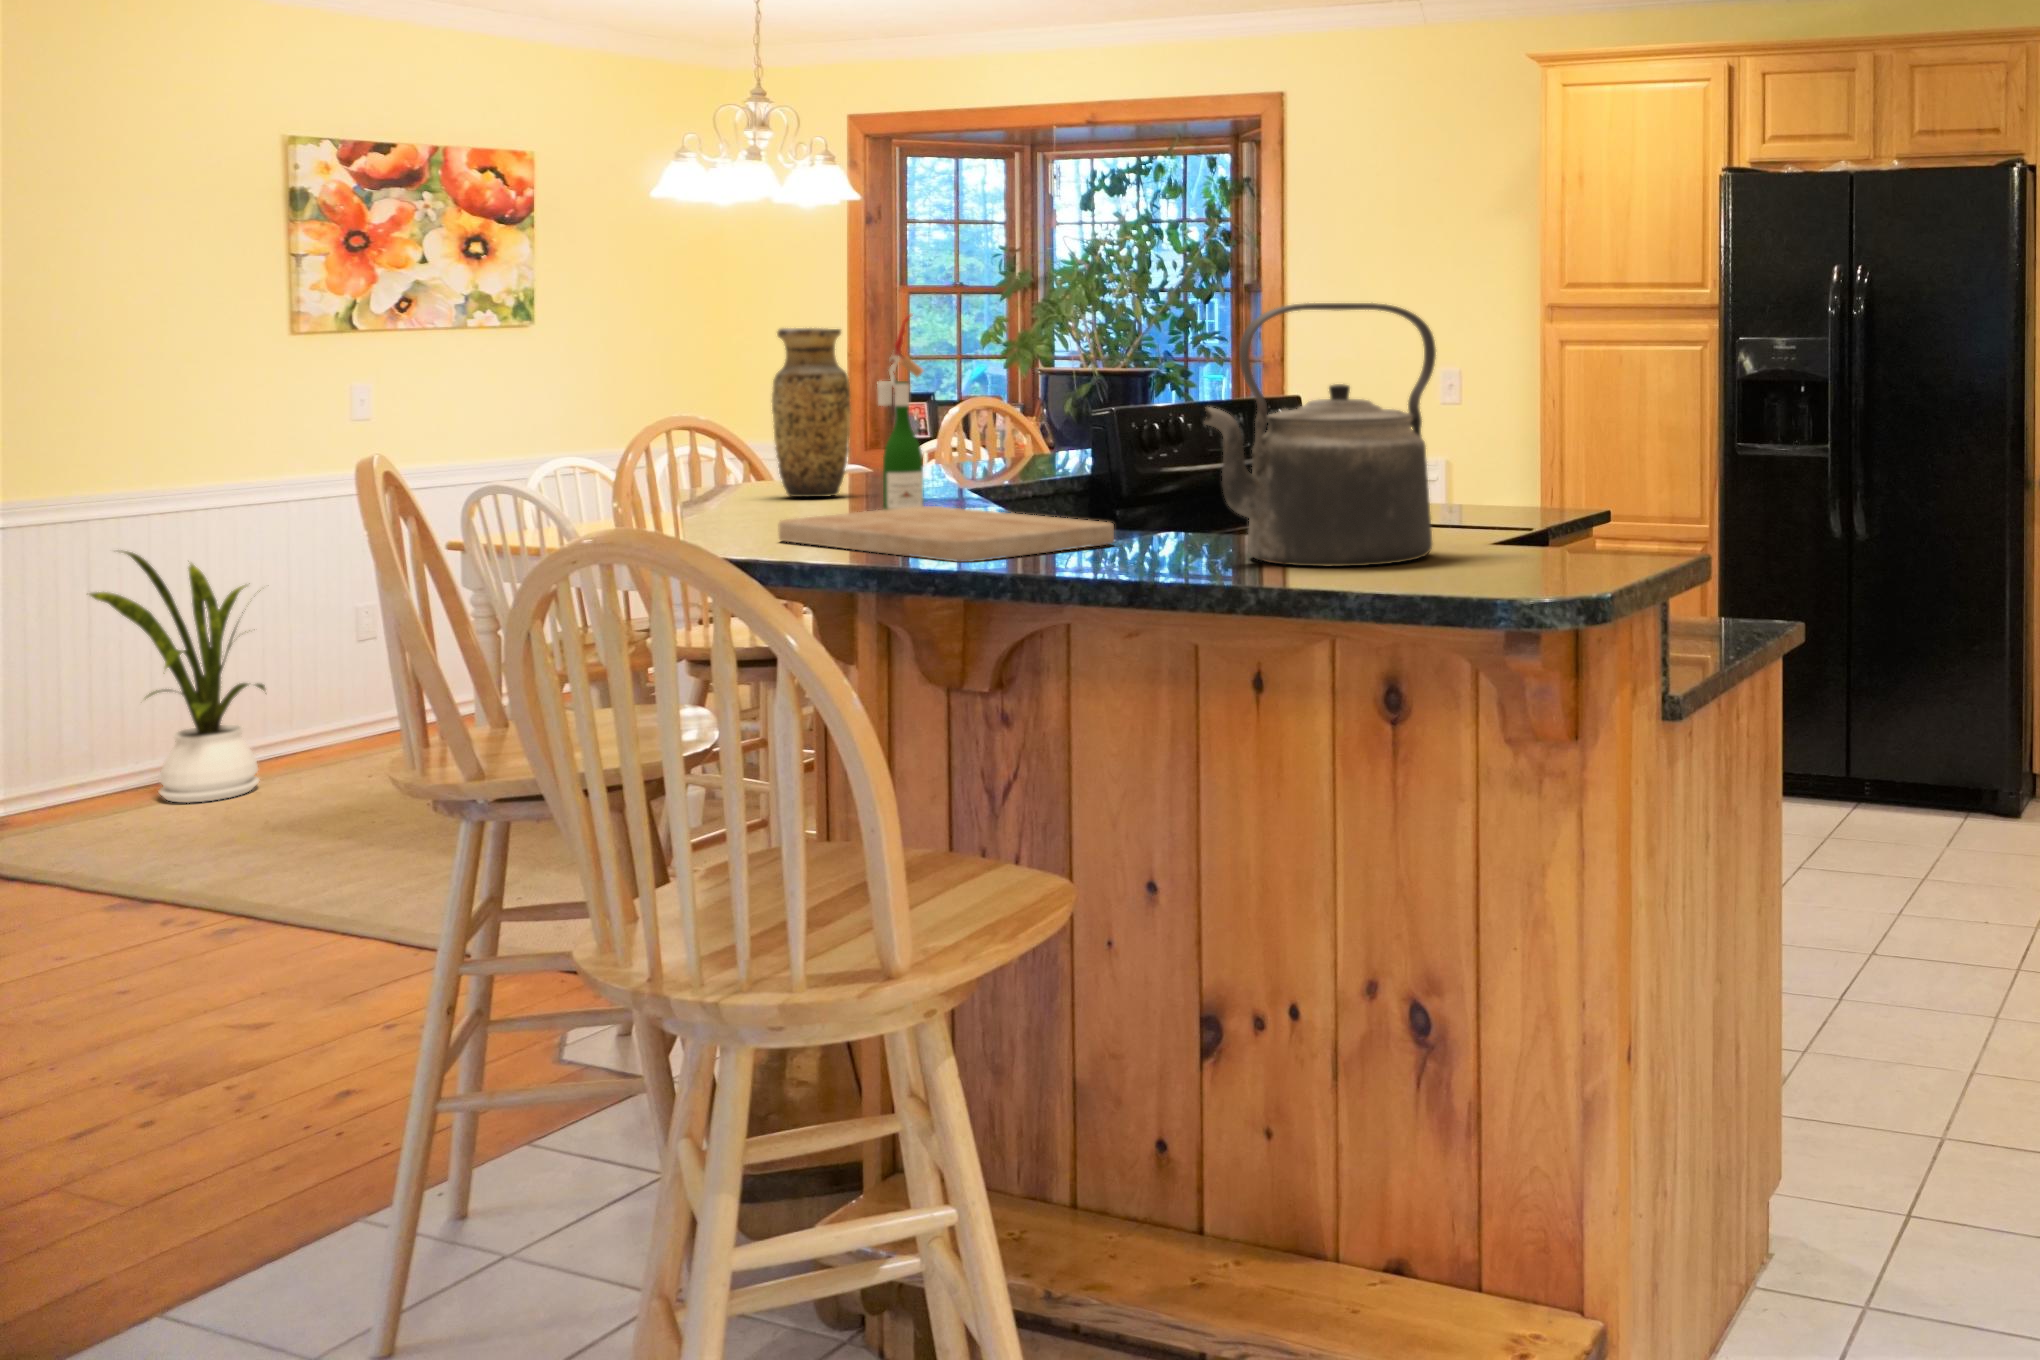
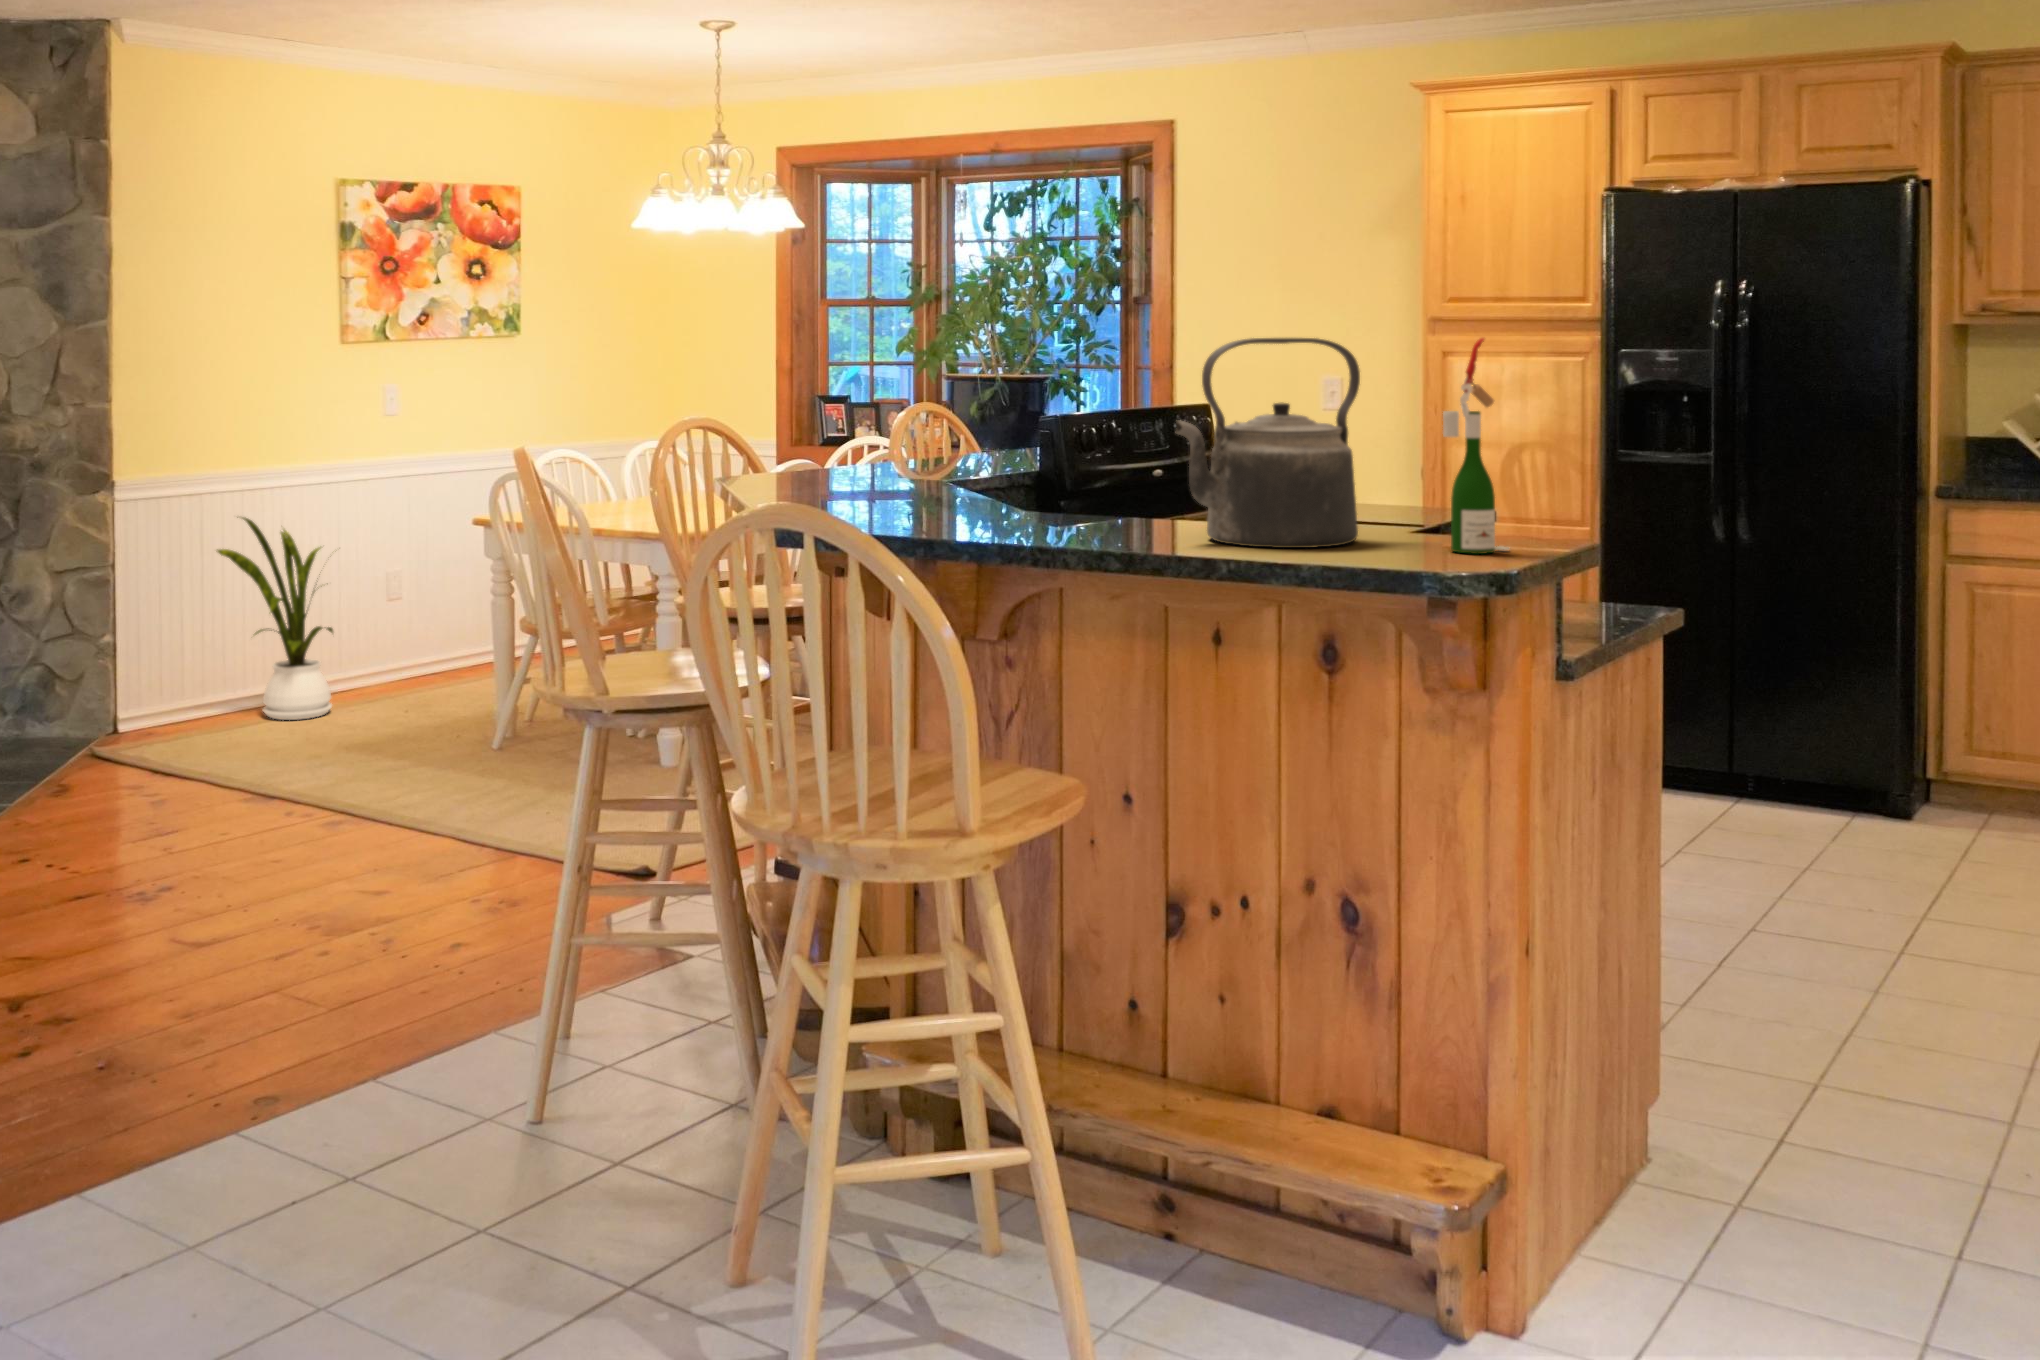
wine bottle: present [877,314,924,510] -> present [1443,338,1509,554]
vase: present [772,328,851,497] -> none [789,349,848,485]
cutting board: present [778,506,1114,562] -> none [832,494,1093,537]

